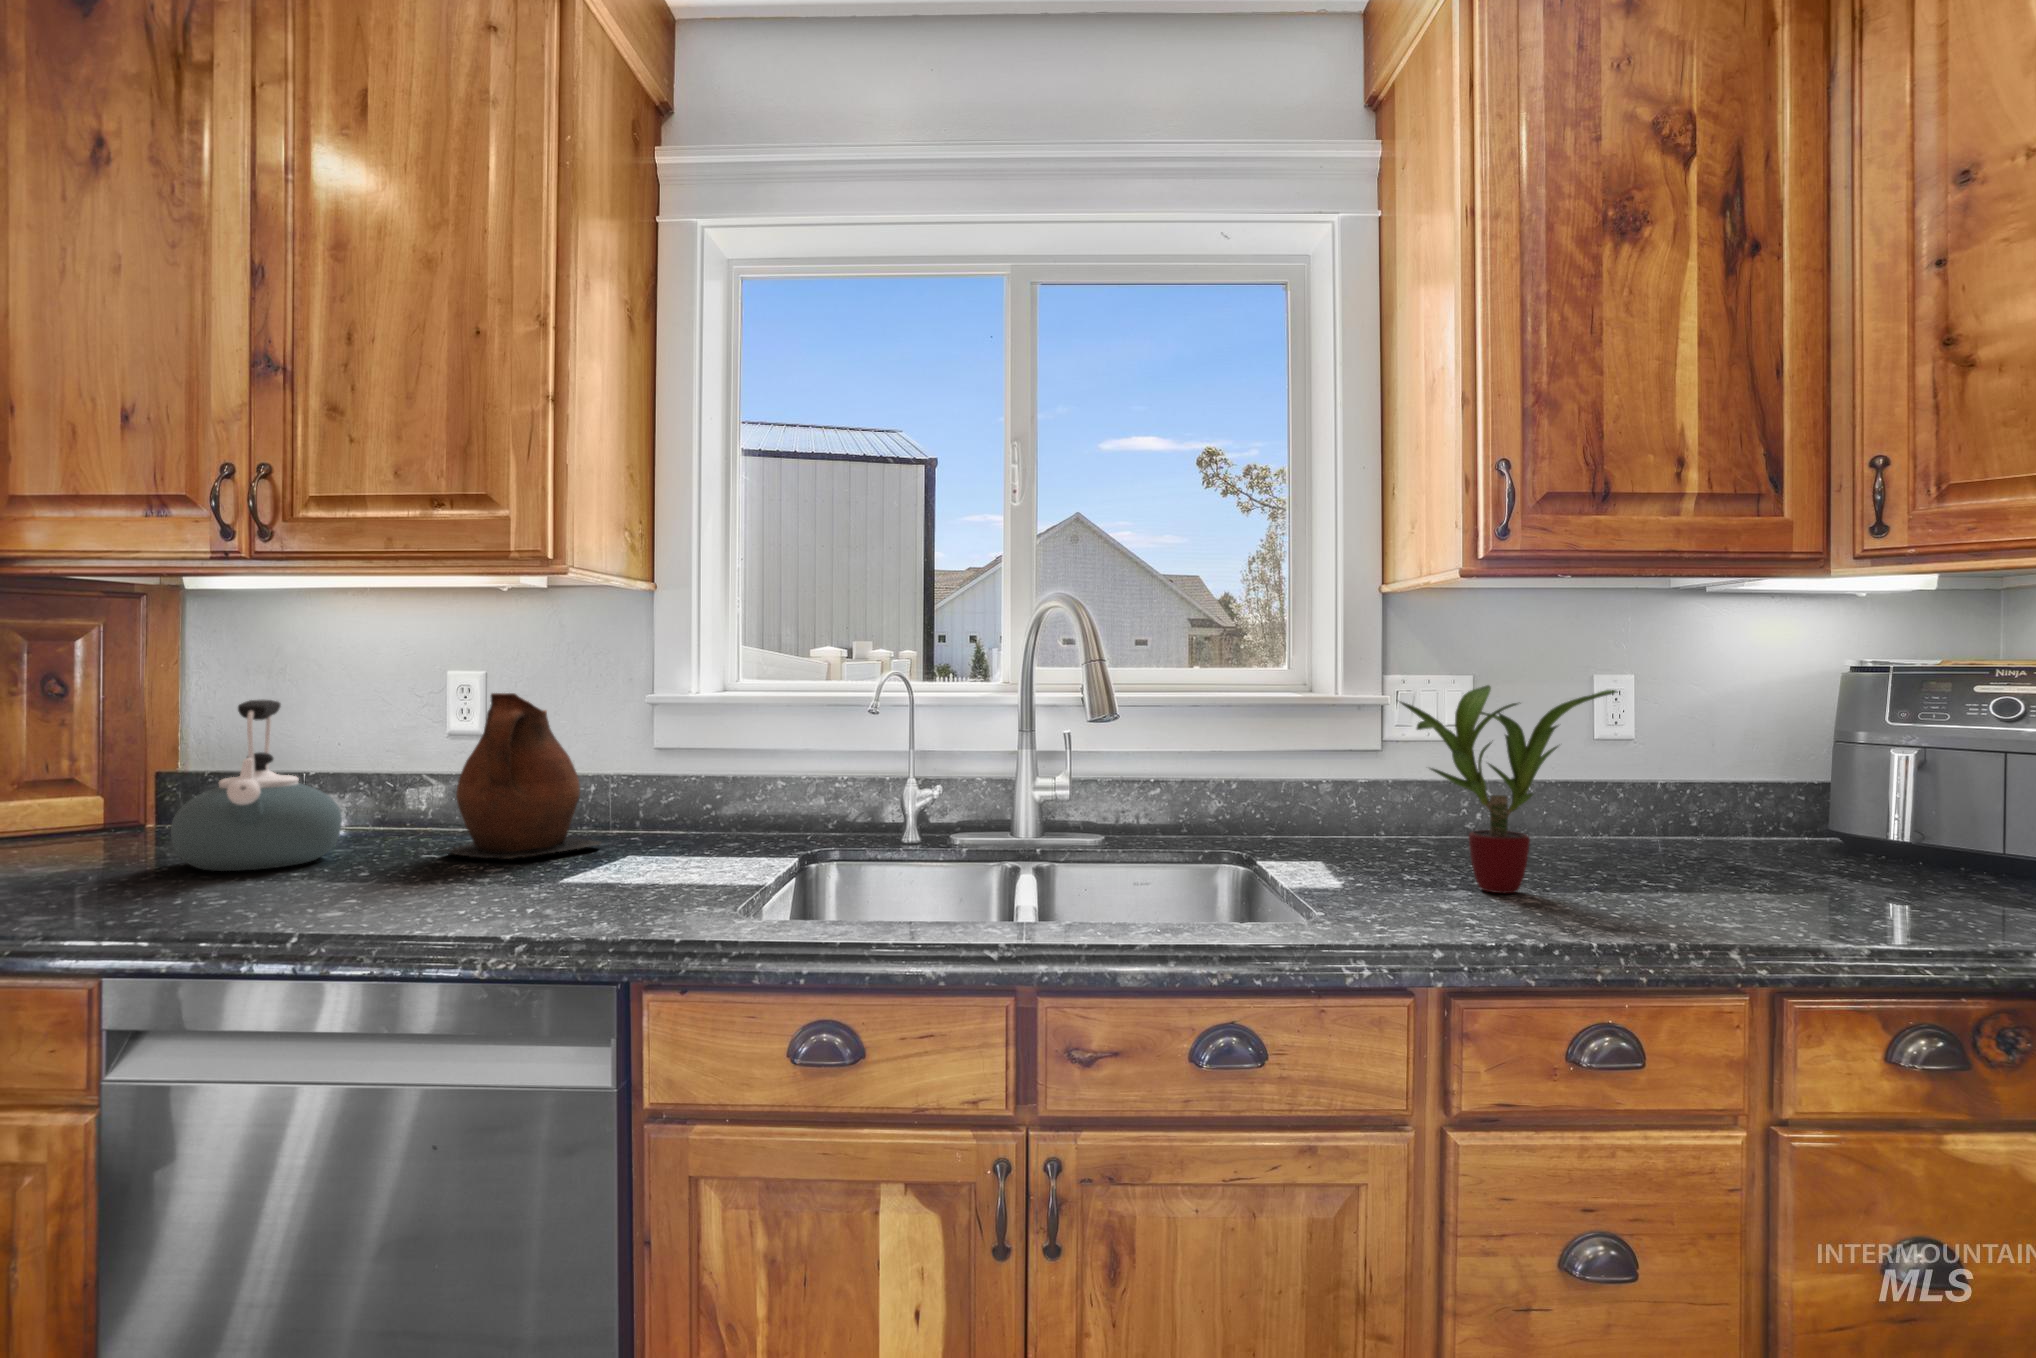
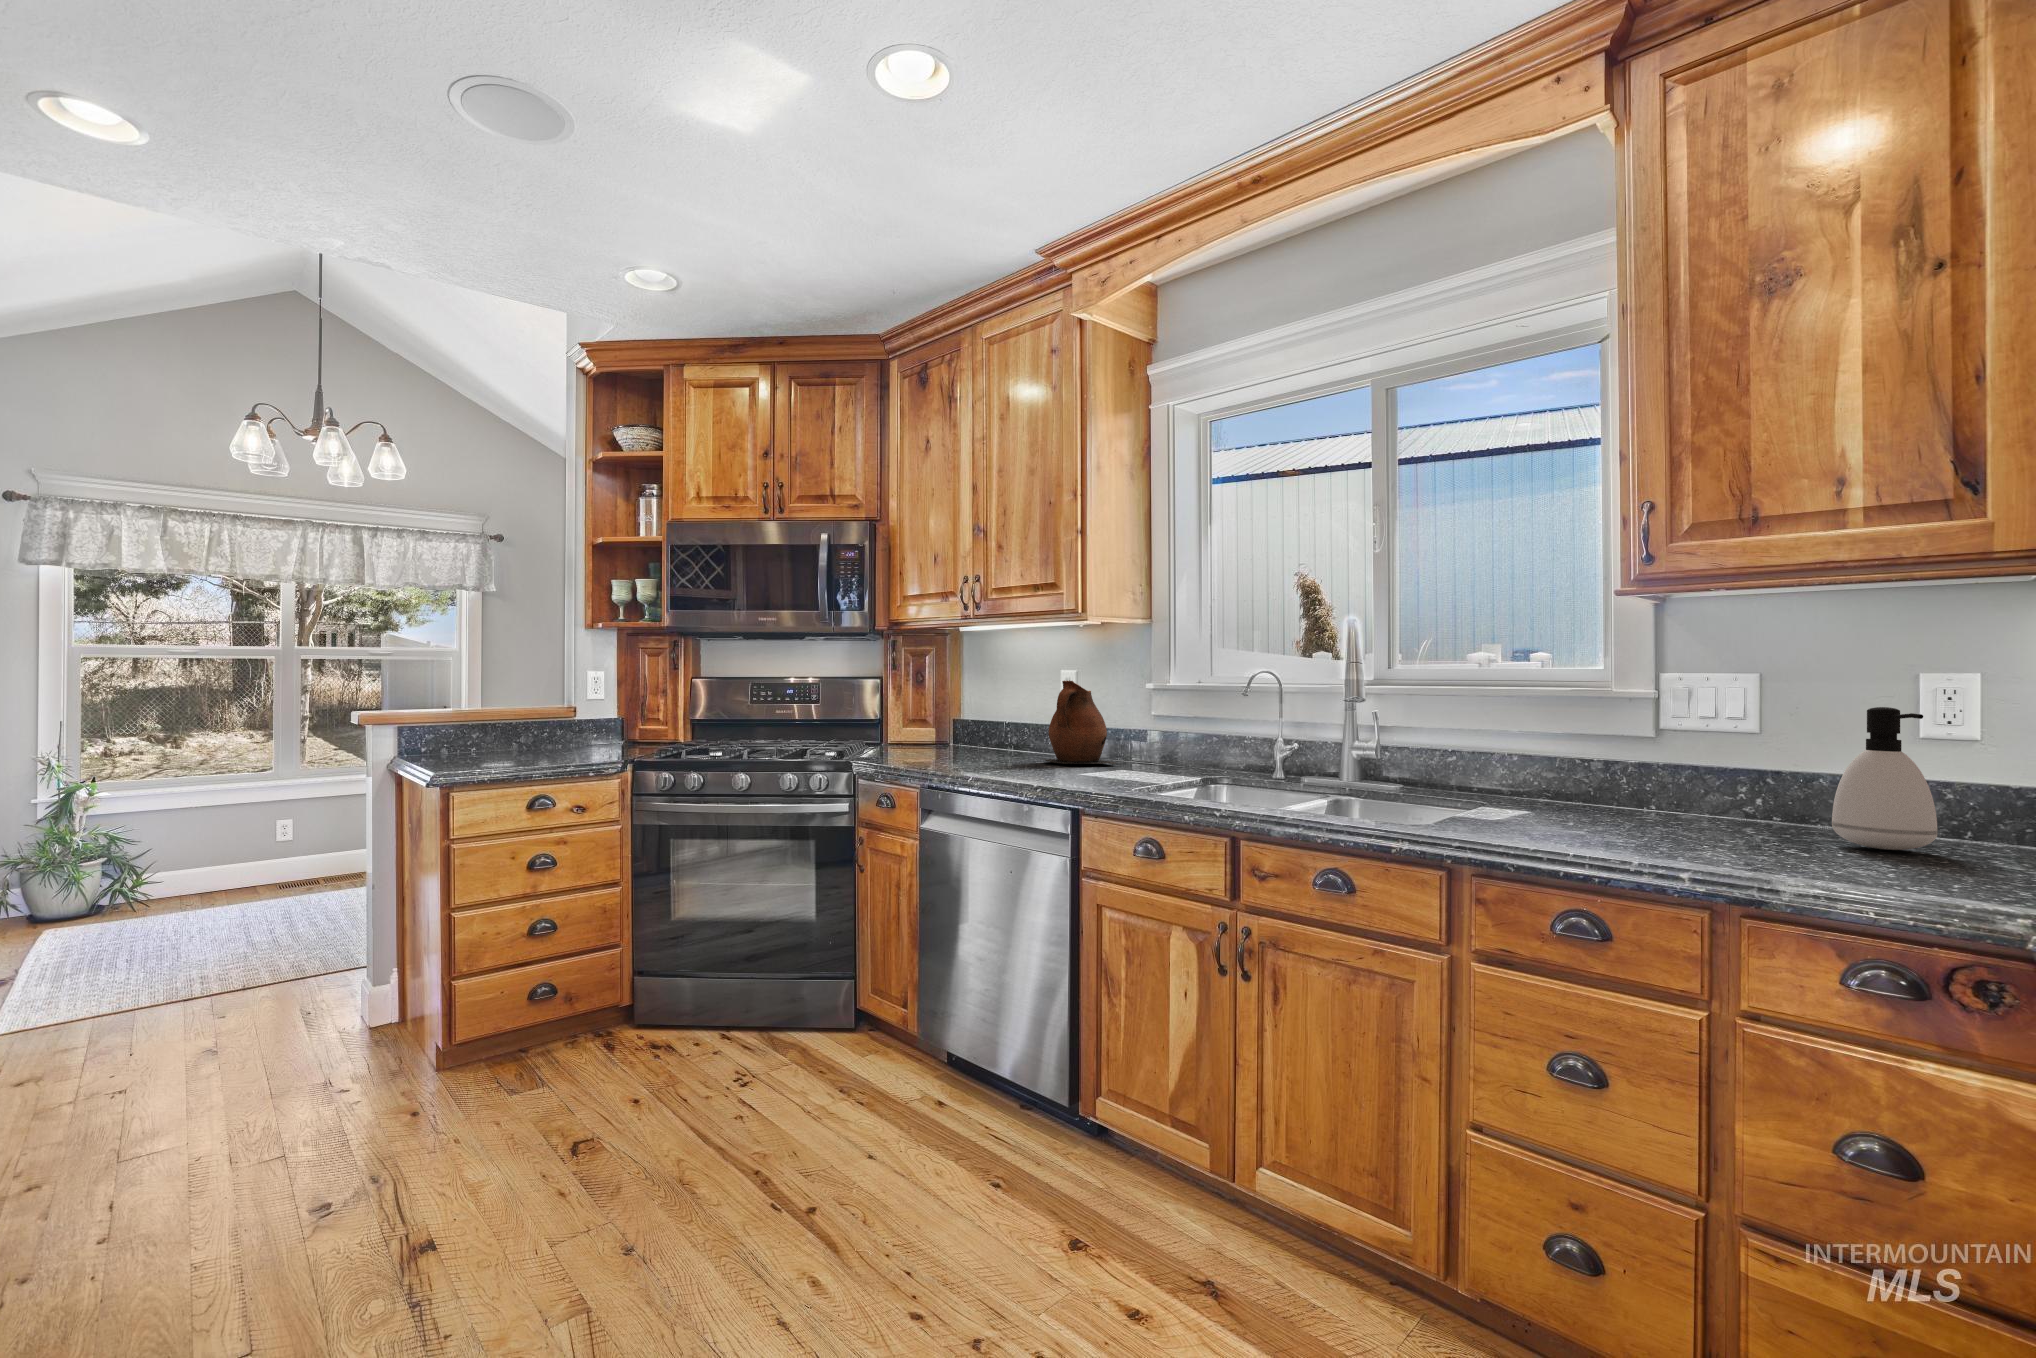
potted plant: present [1400,685,1618,893] -> none [1537,673,1739,828]
kettle: present [171,700,342,871] -> none [942,683,1007,760]
soap dispenser: none [1681,725,1787,889] -> present [1832,707,1938,850]

